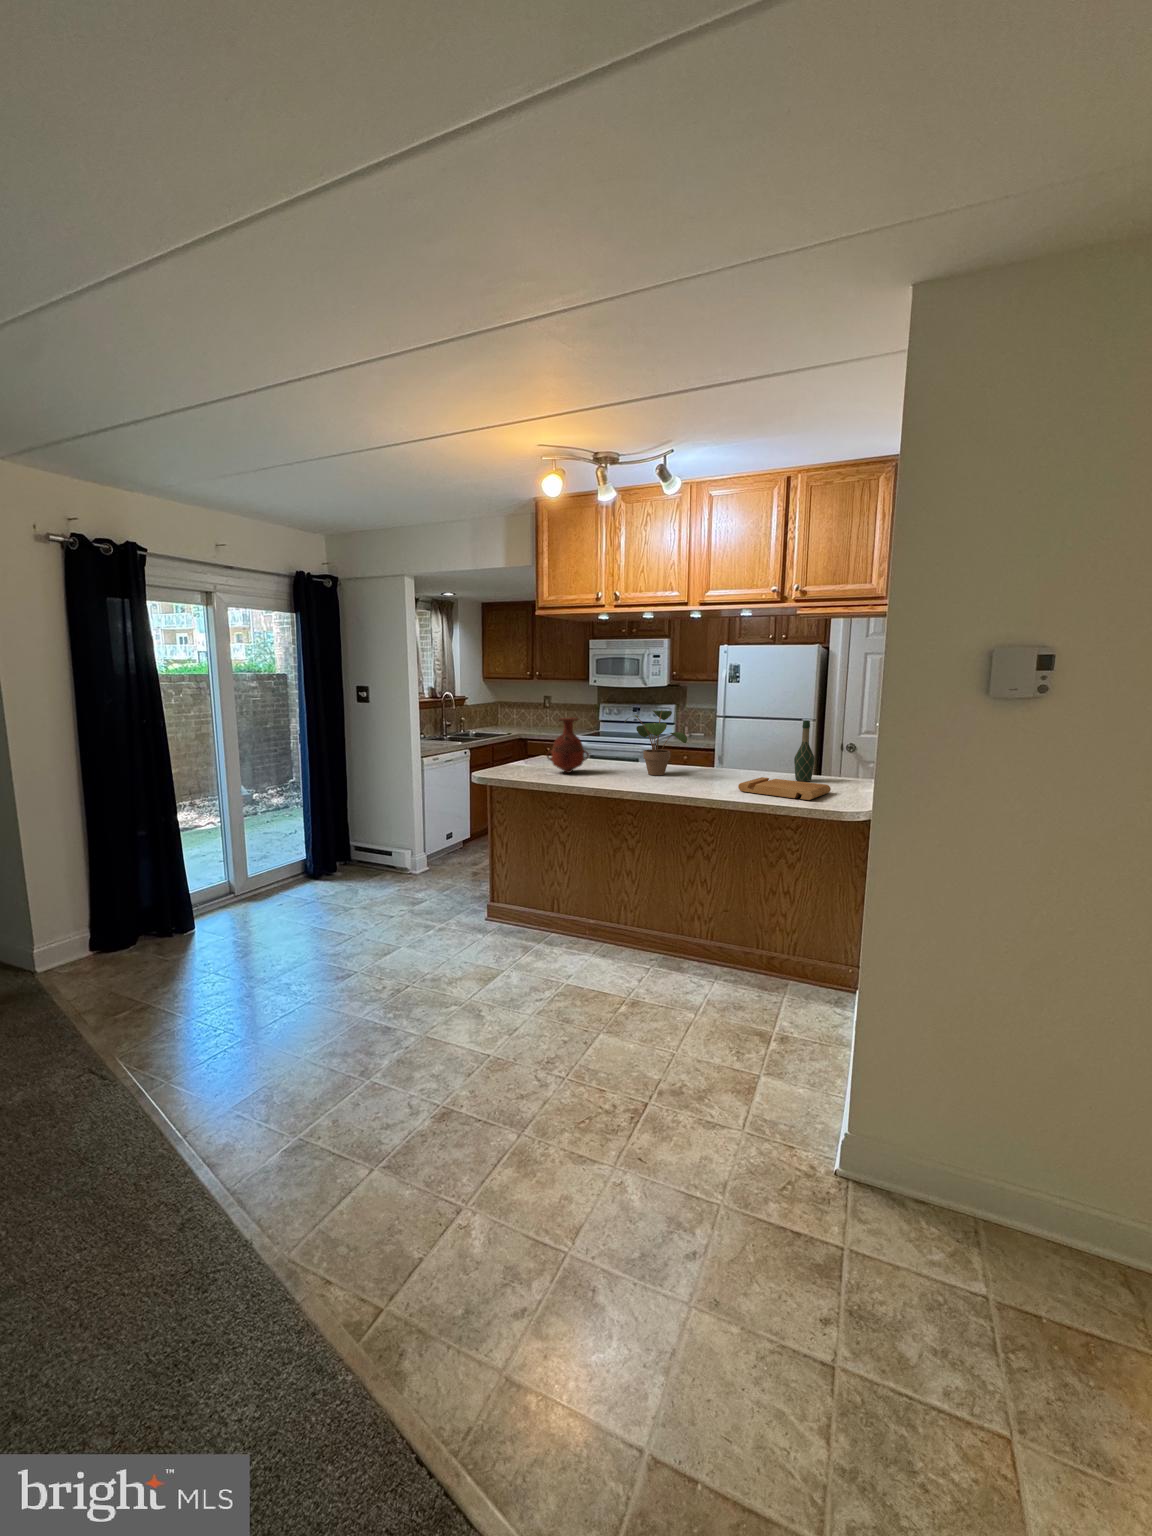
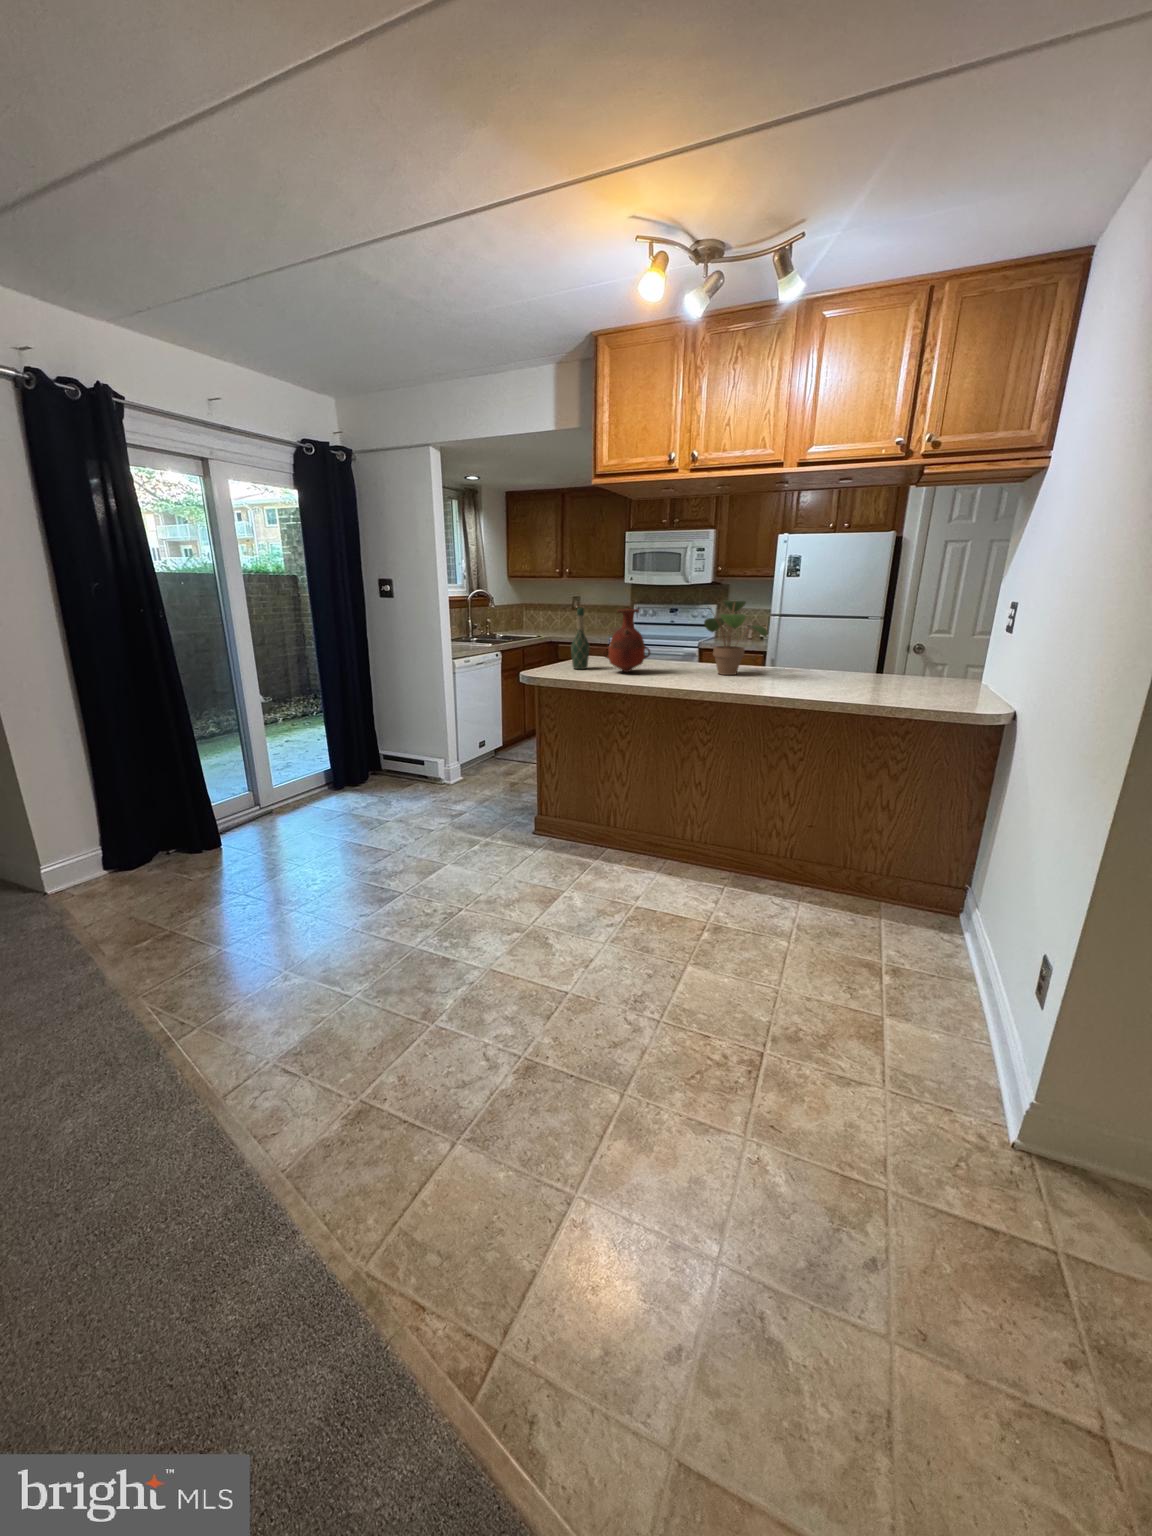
wine bottle: present [794,721,815,781] -> present [571,608,590,669]
cutting board: present [738,777,831,800] -> none [836,676,946,701]

